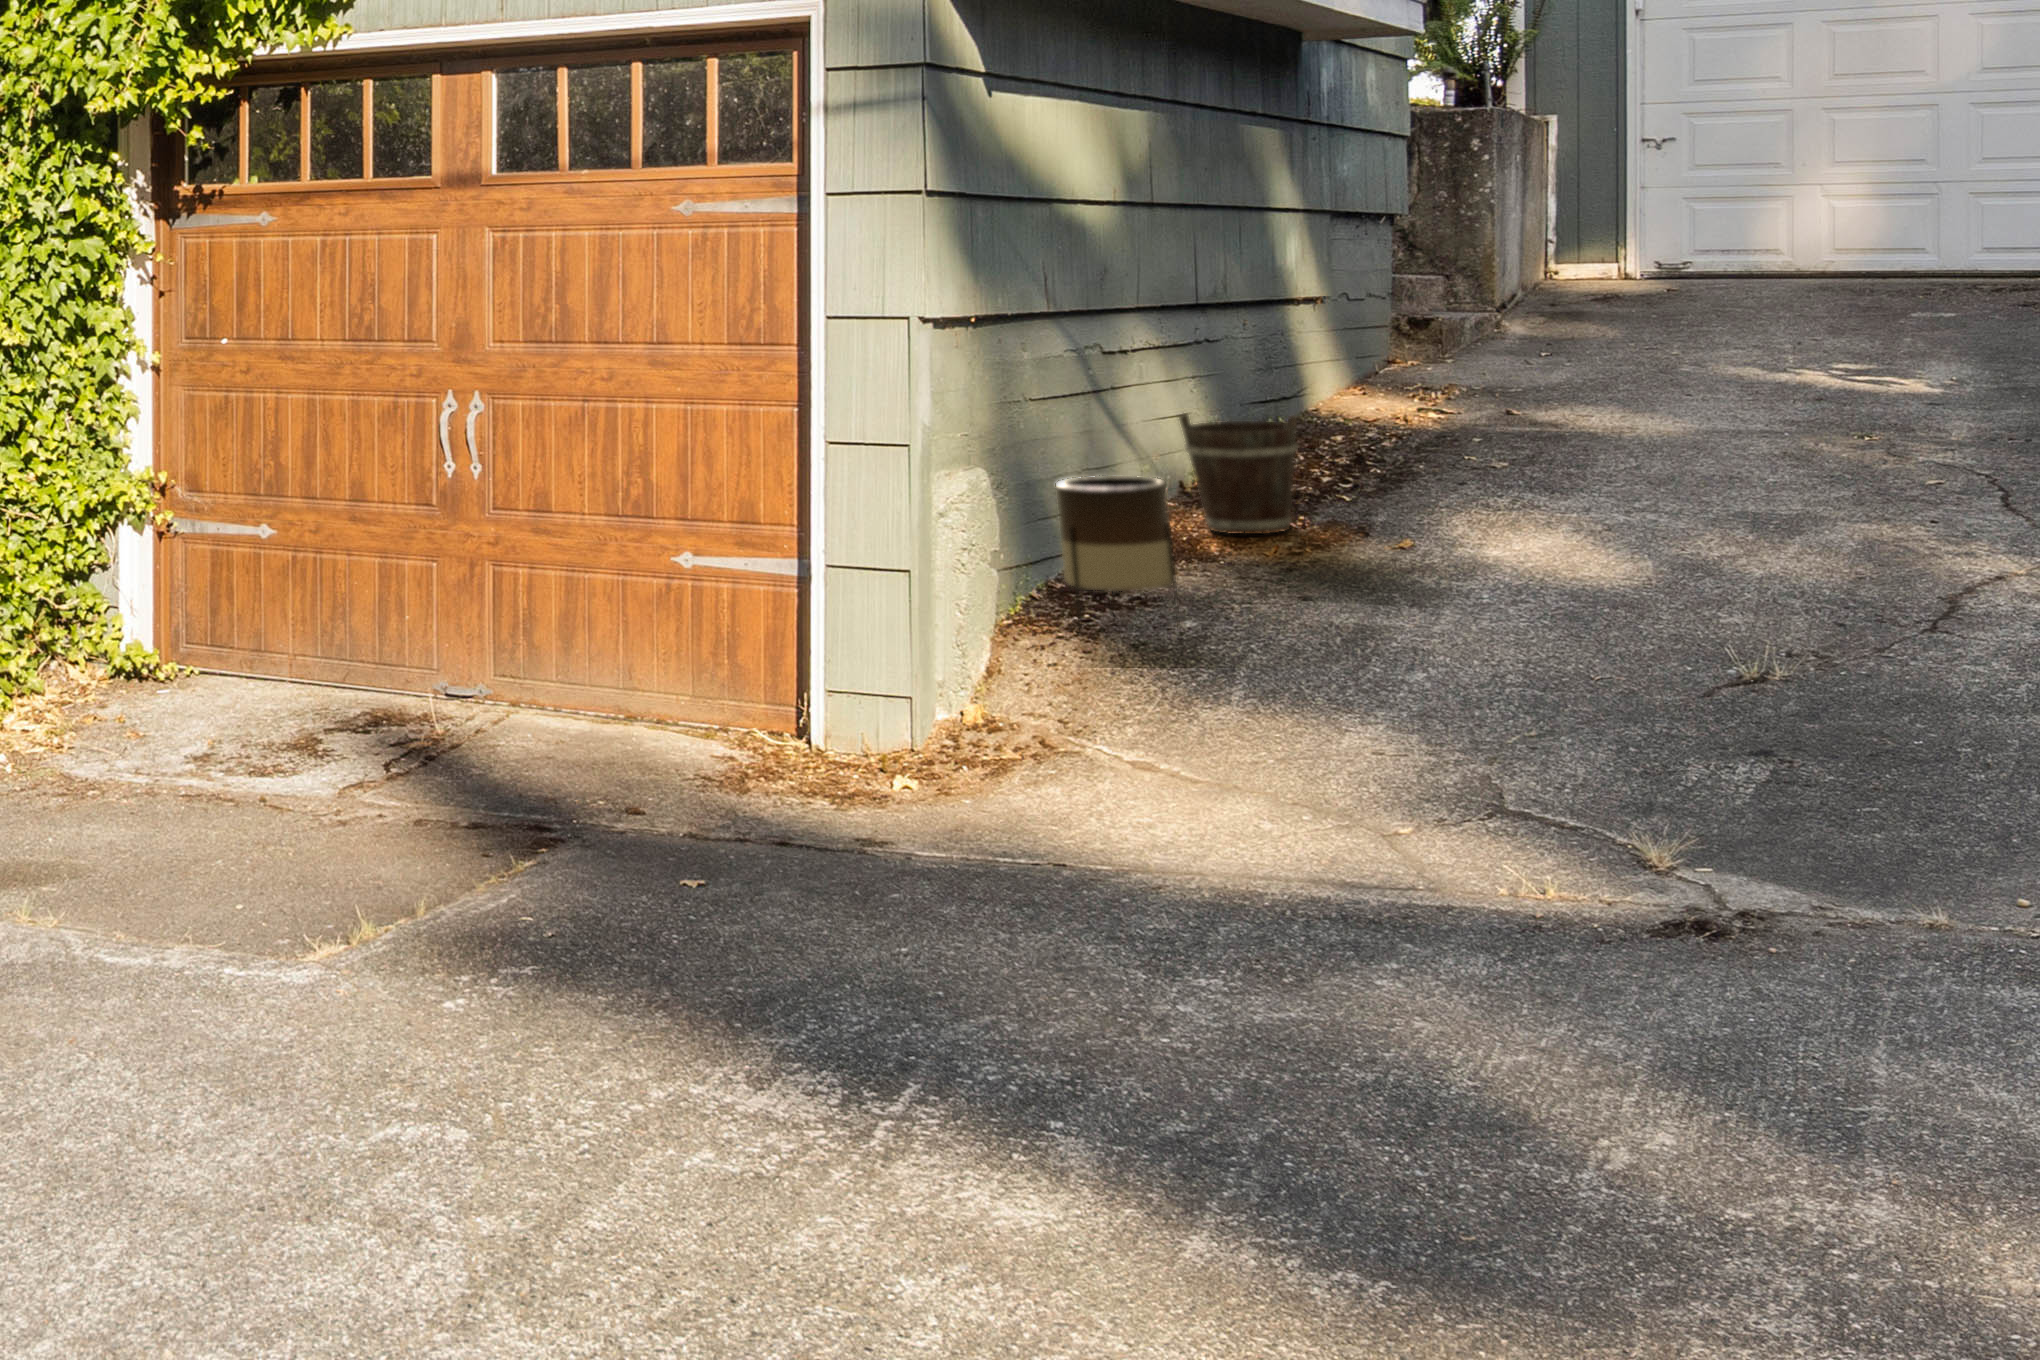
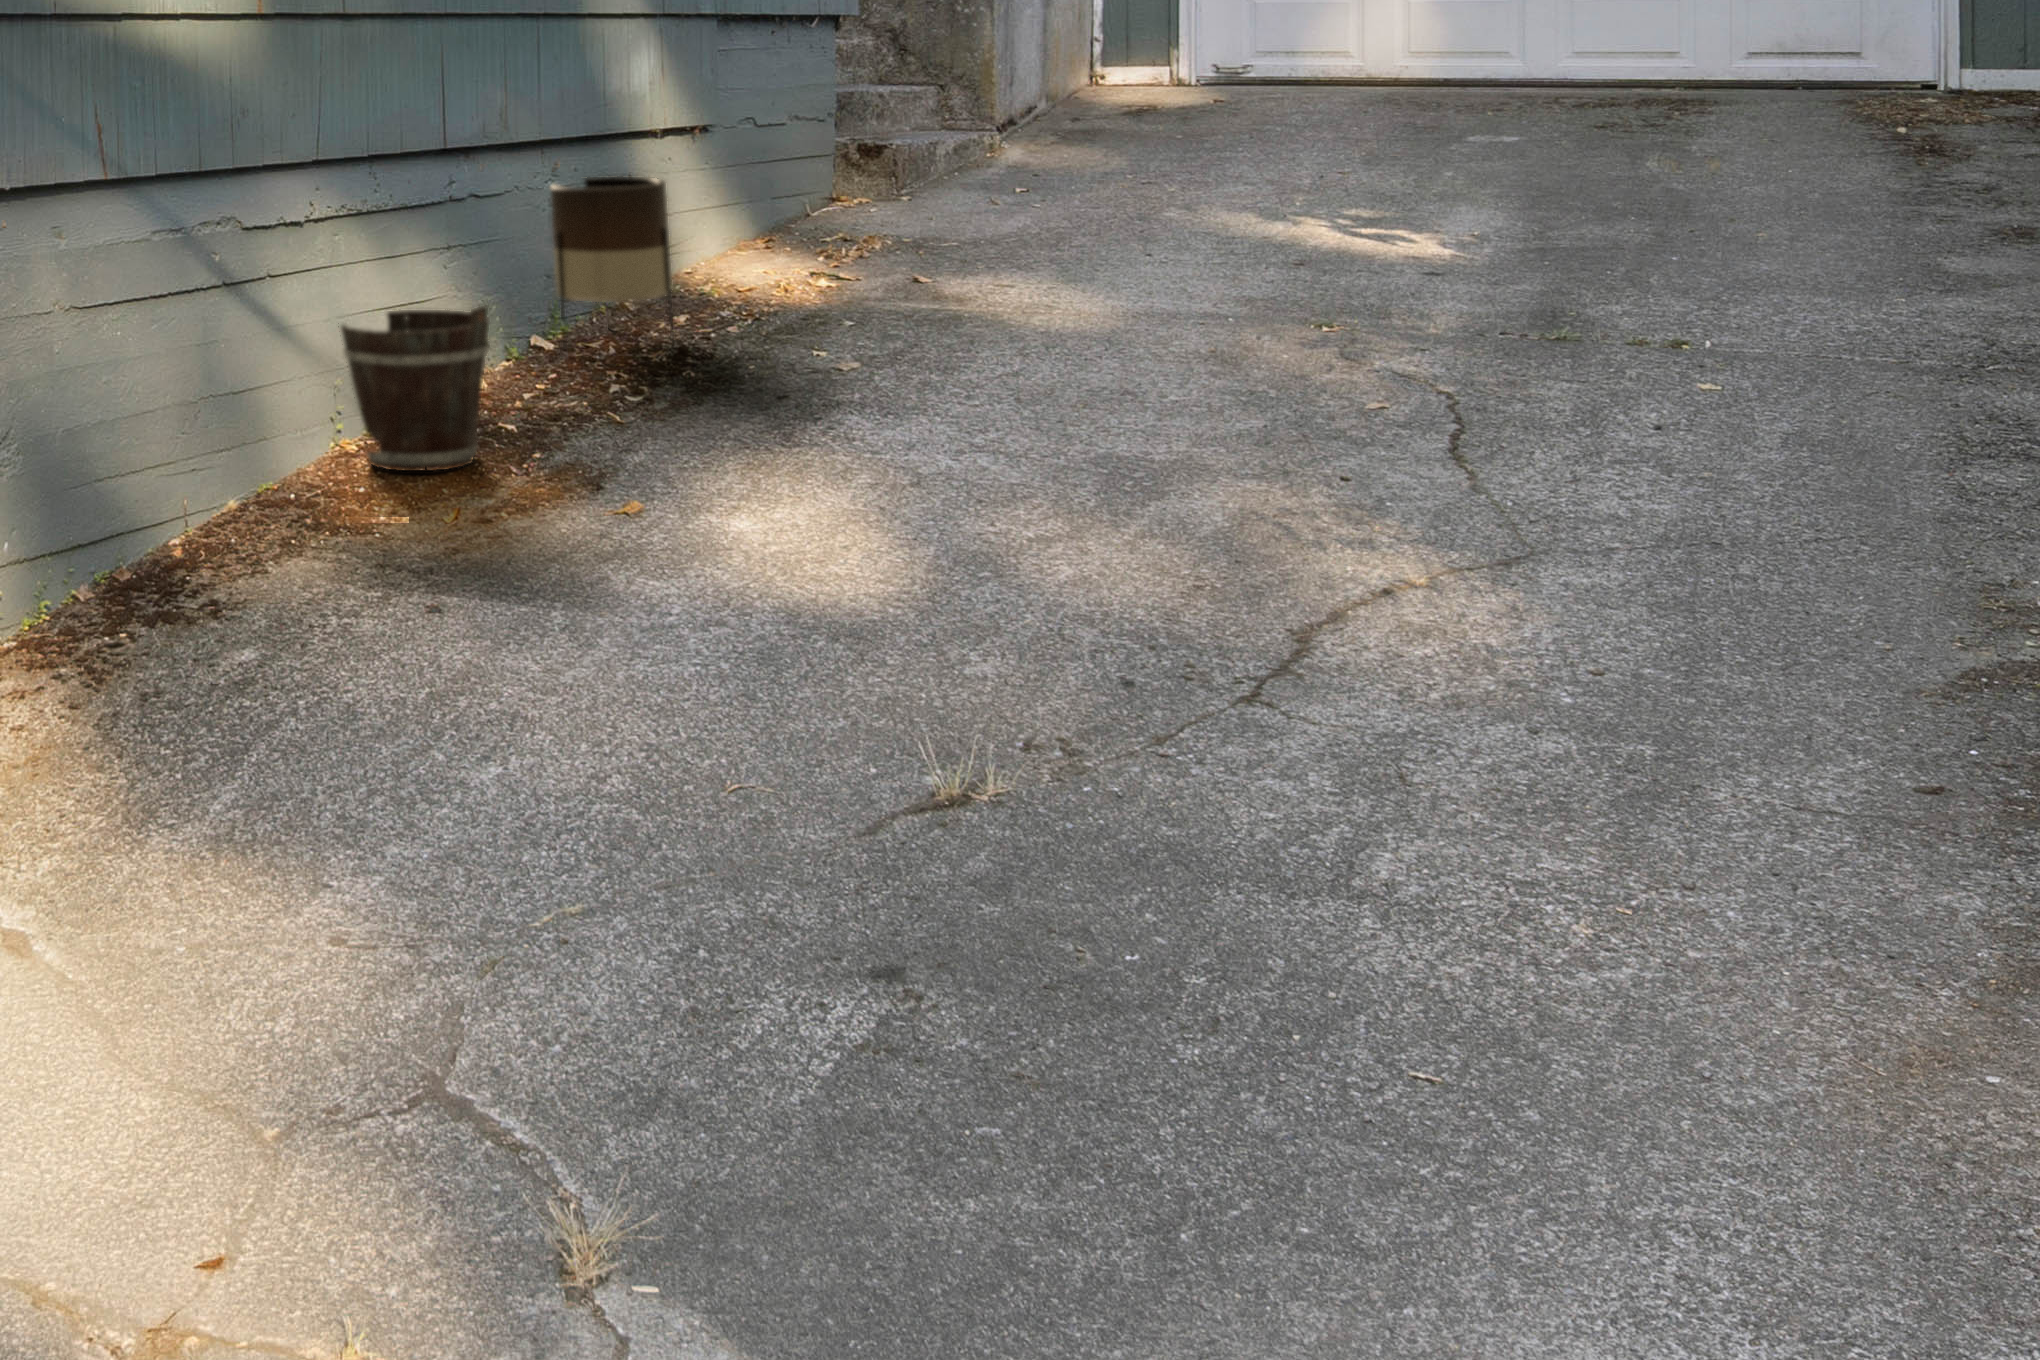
planter: present [1056,476,1180,631] -> present [551,176,674,348]

